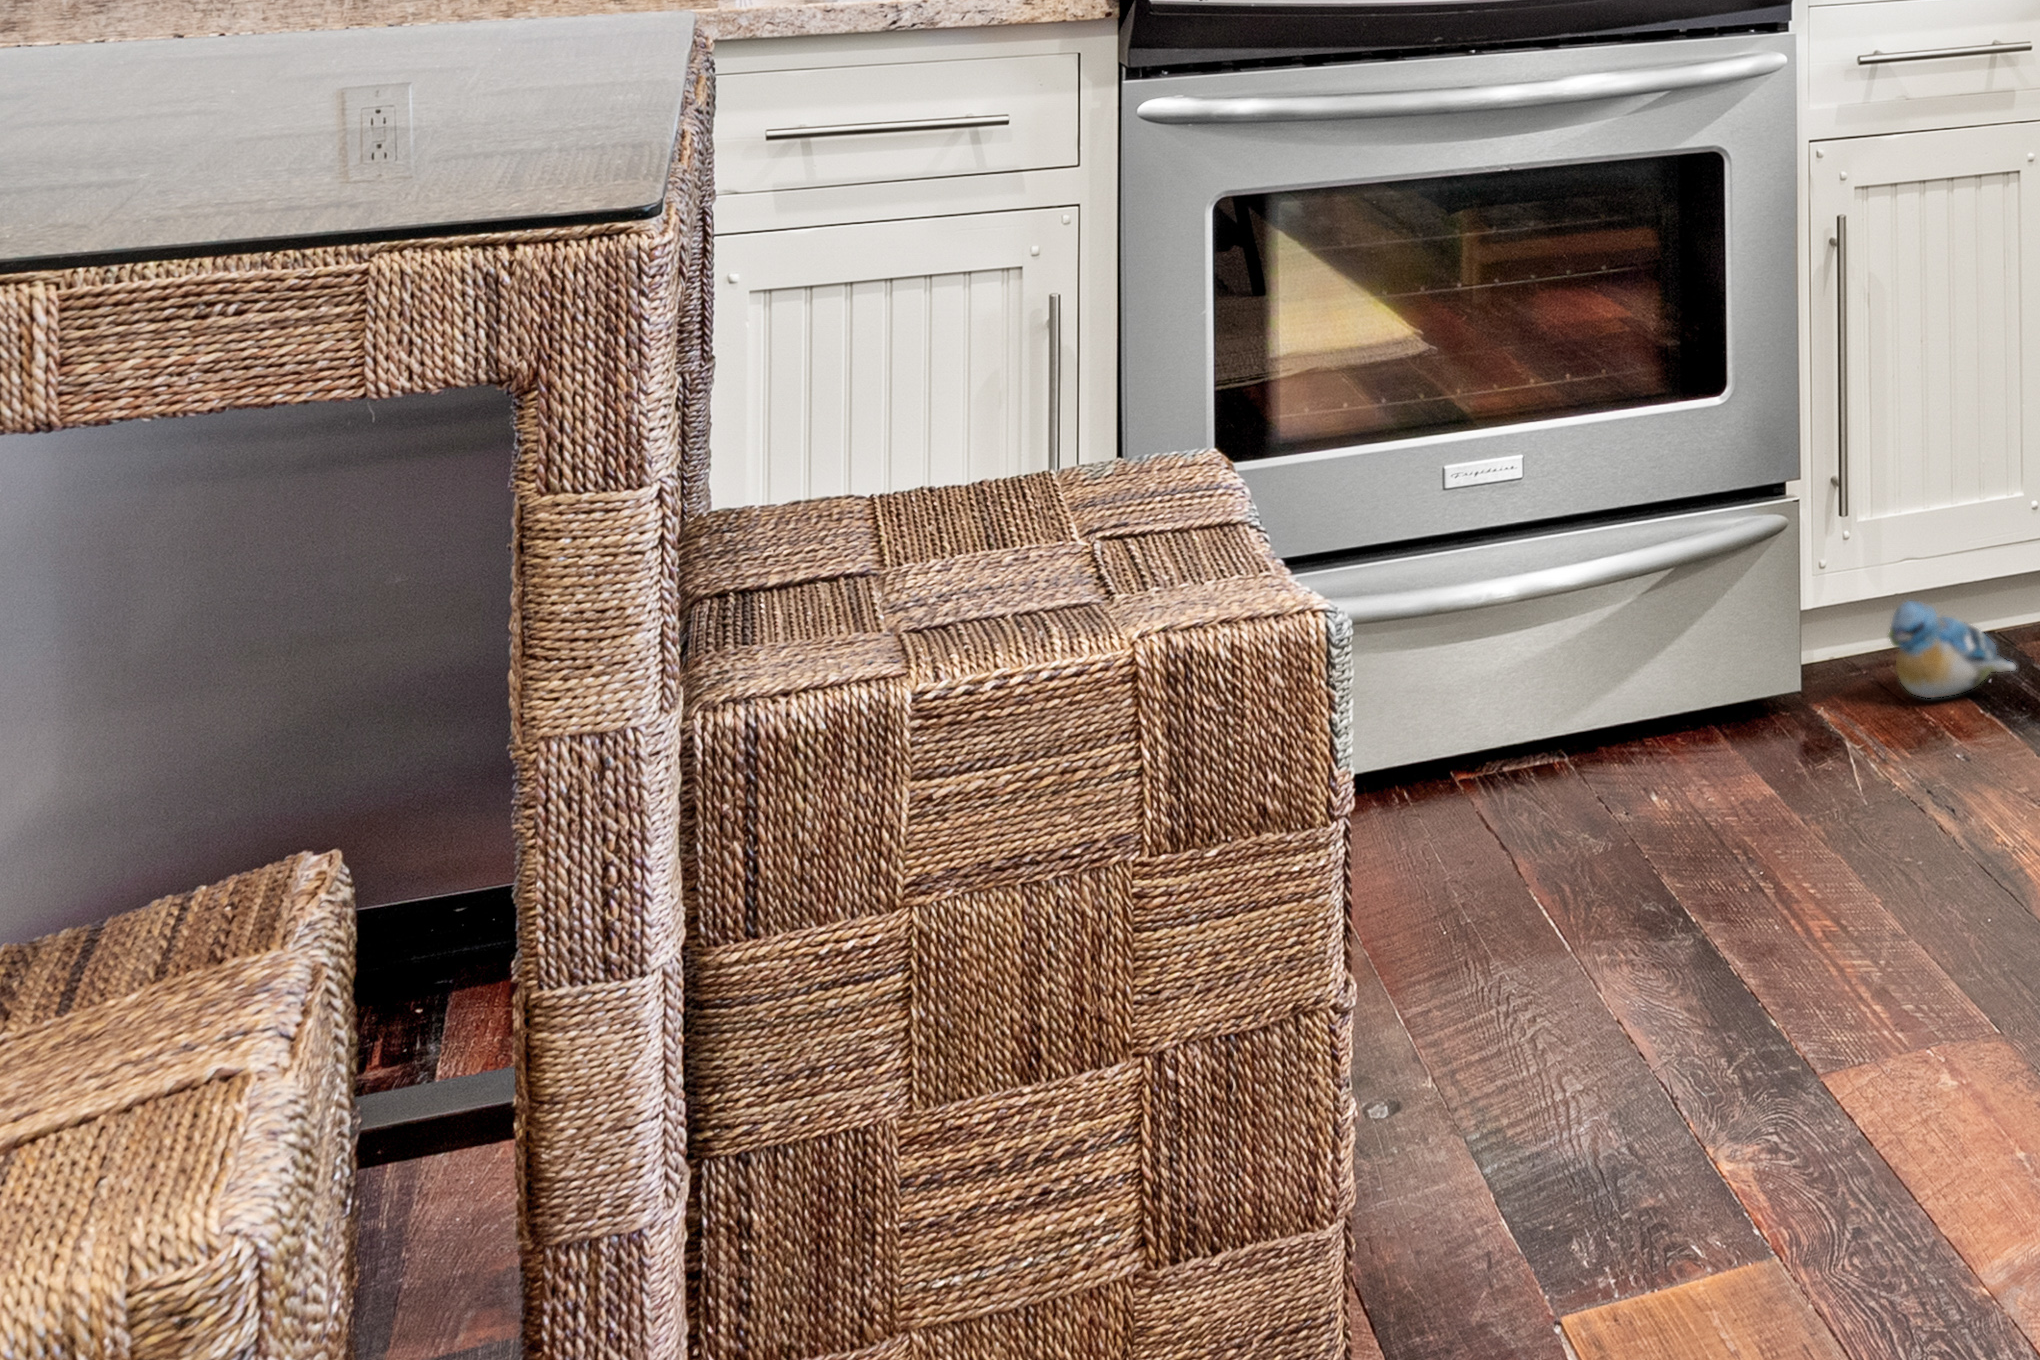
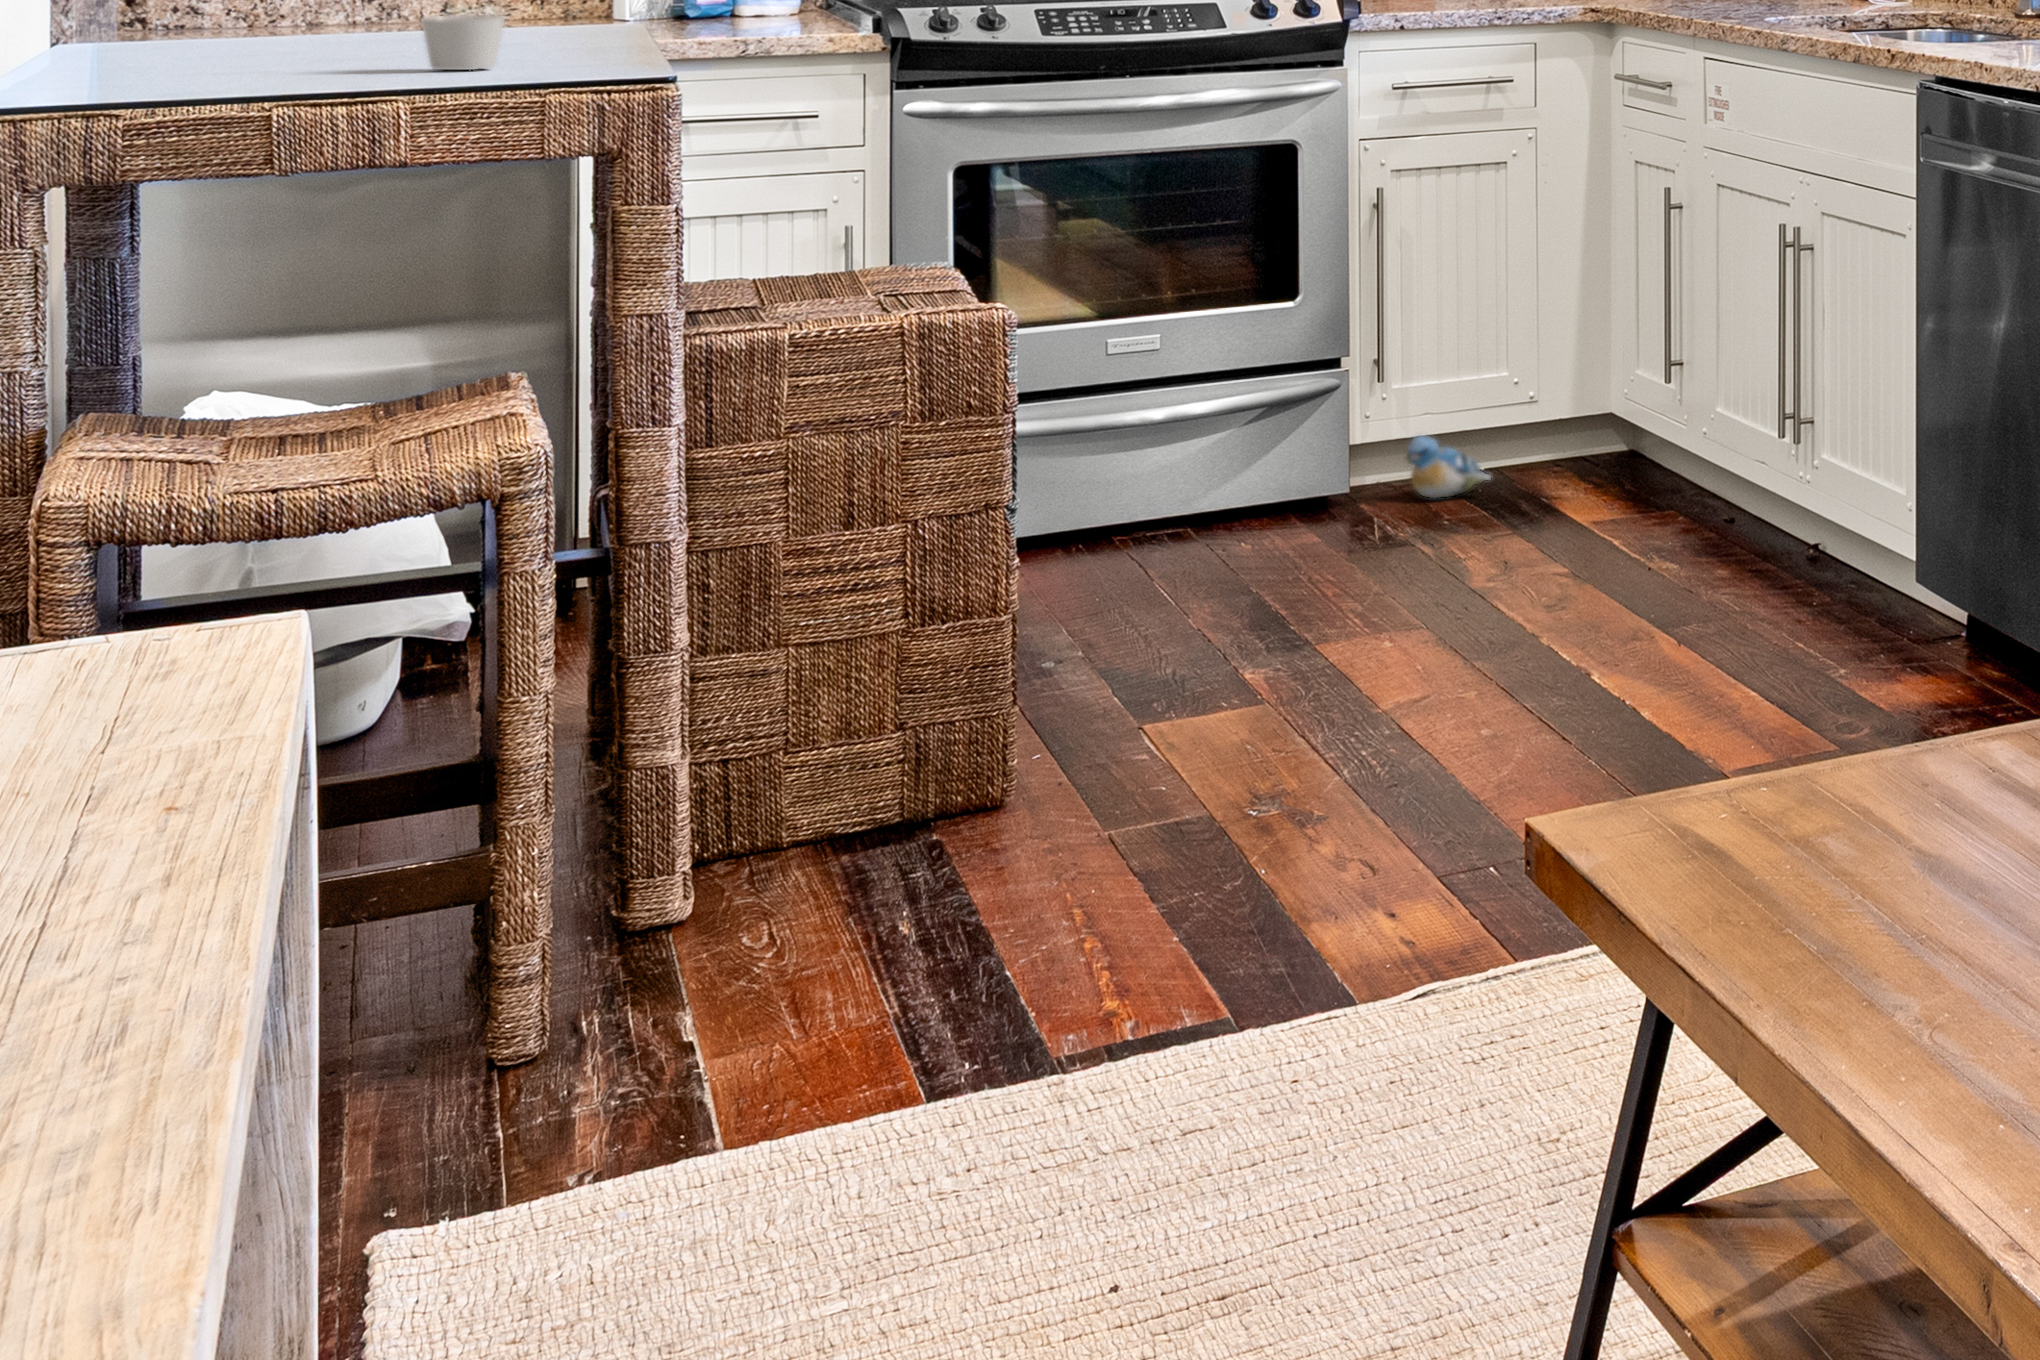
candle: none [186,23,360,142] -> present [421,15,504,70]

